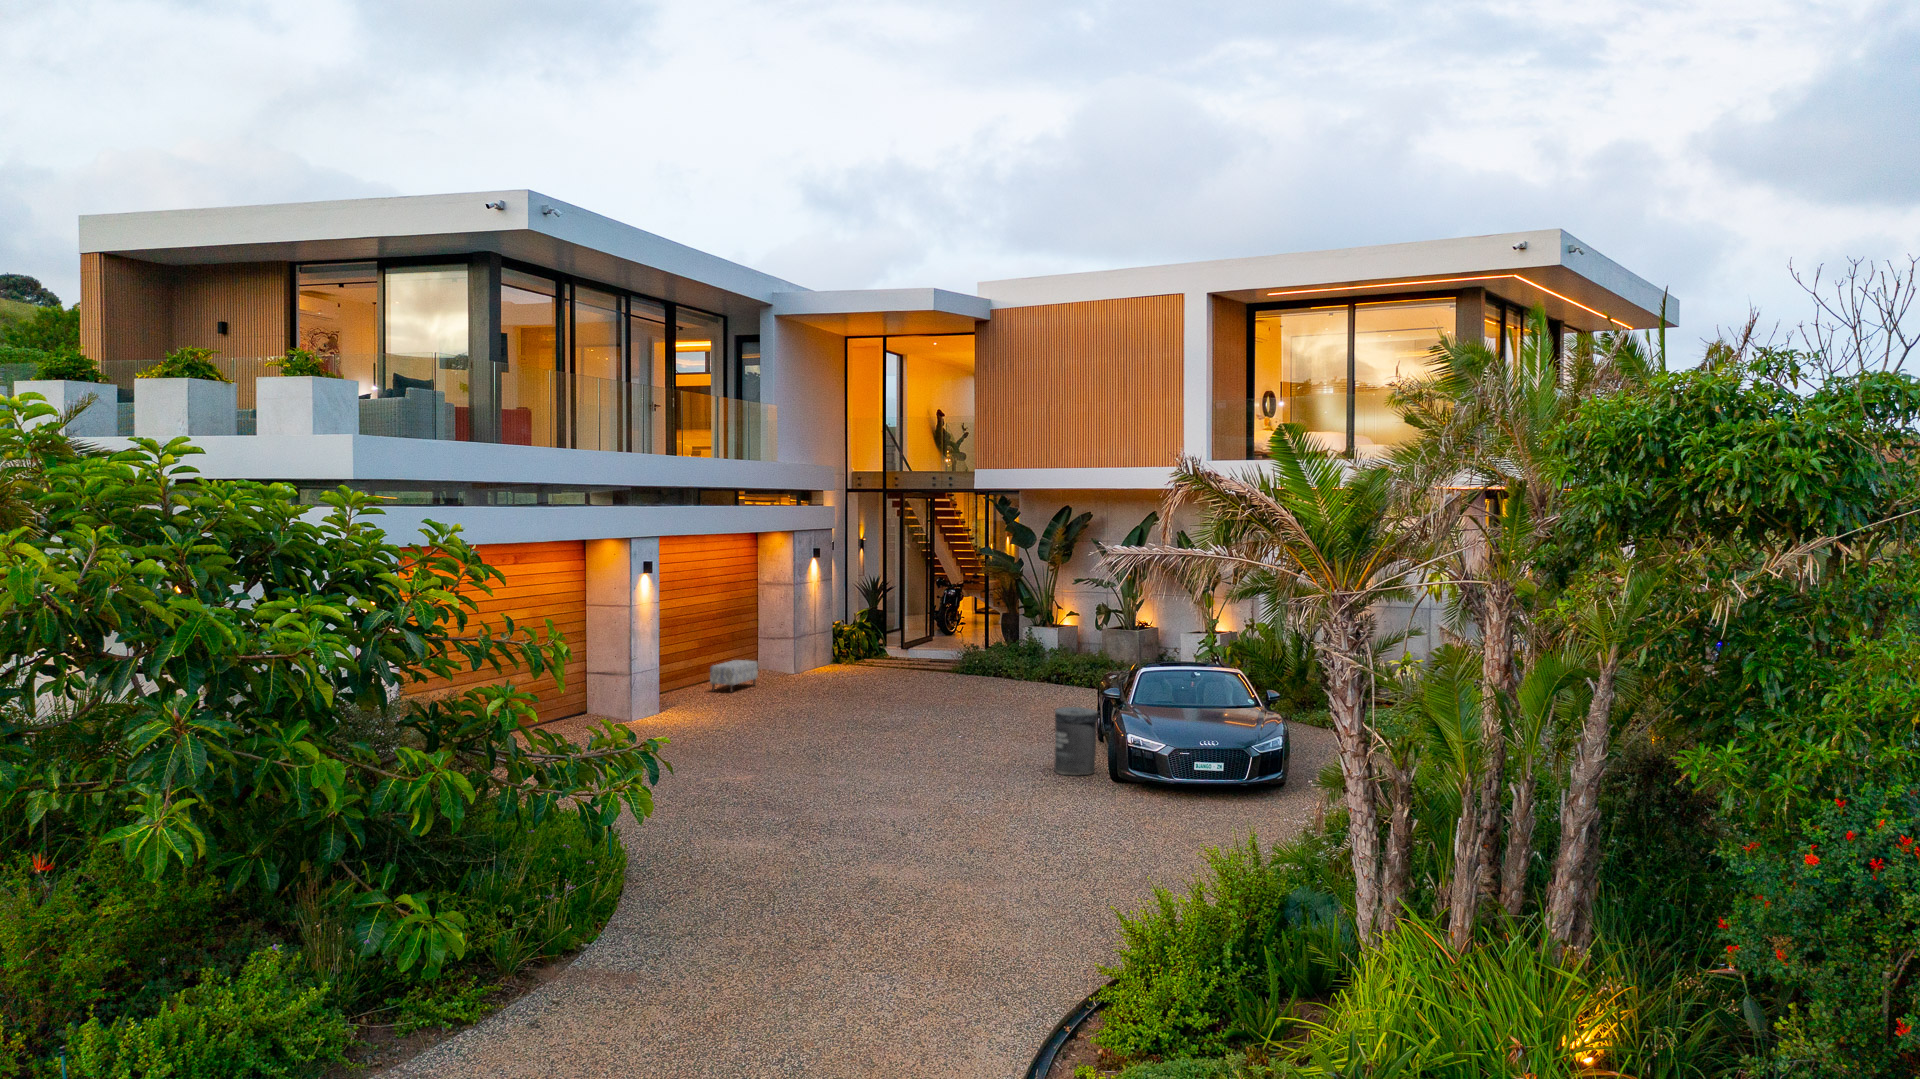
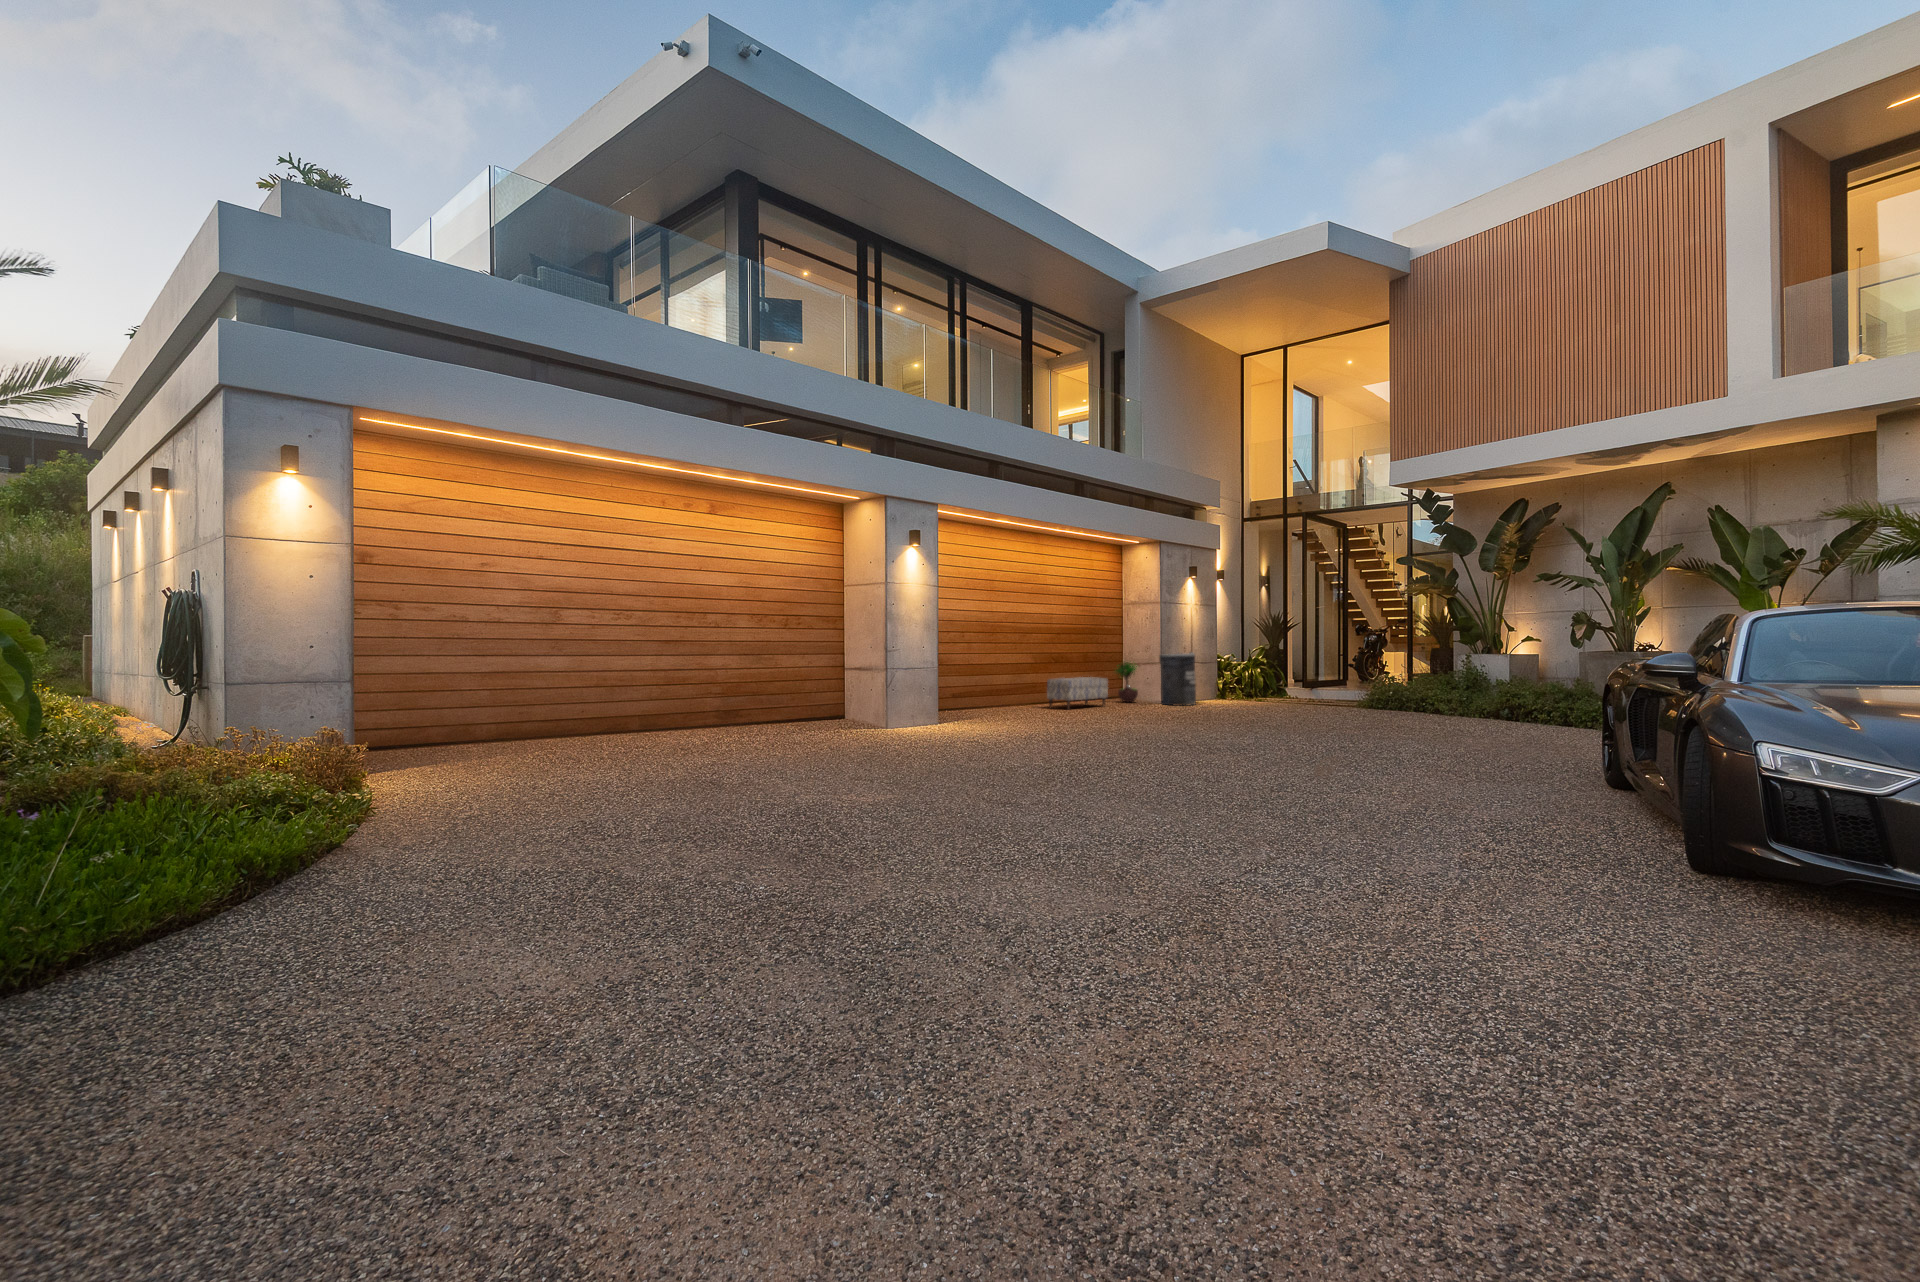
potted tree: none [755,639,779,678] -> present [1116,662,1138,703]
trash can: present [1054,707,1098,776] -> present [1159,653,1196,706]

